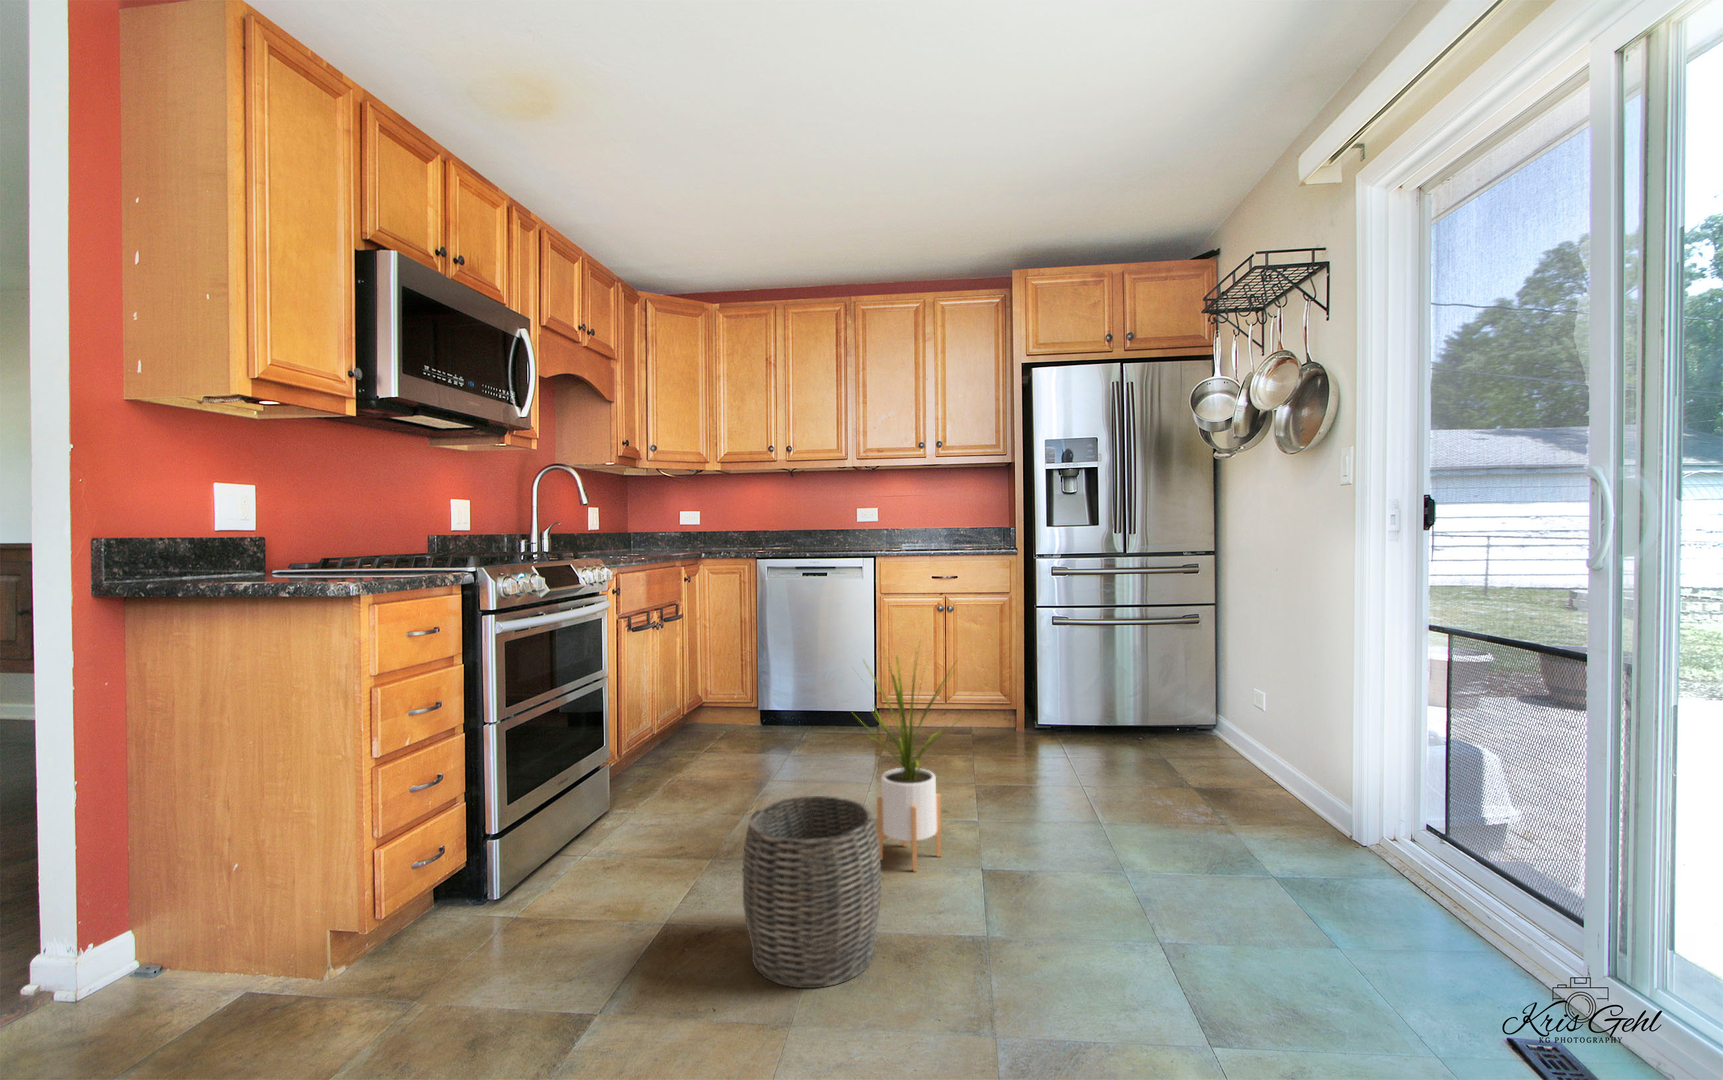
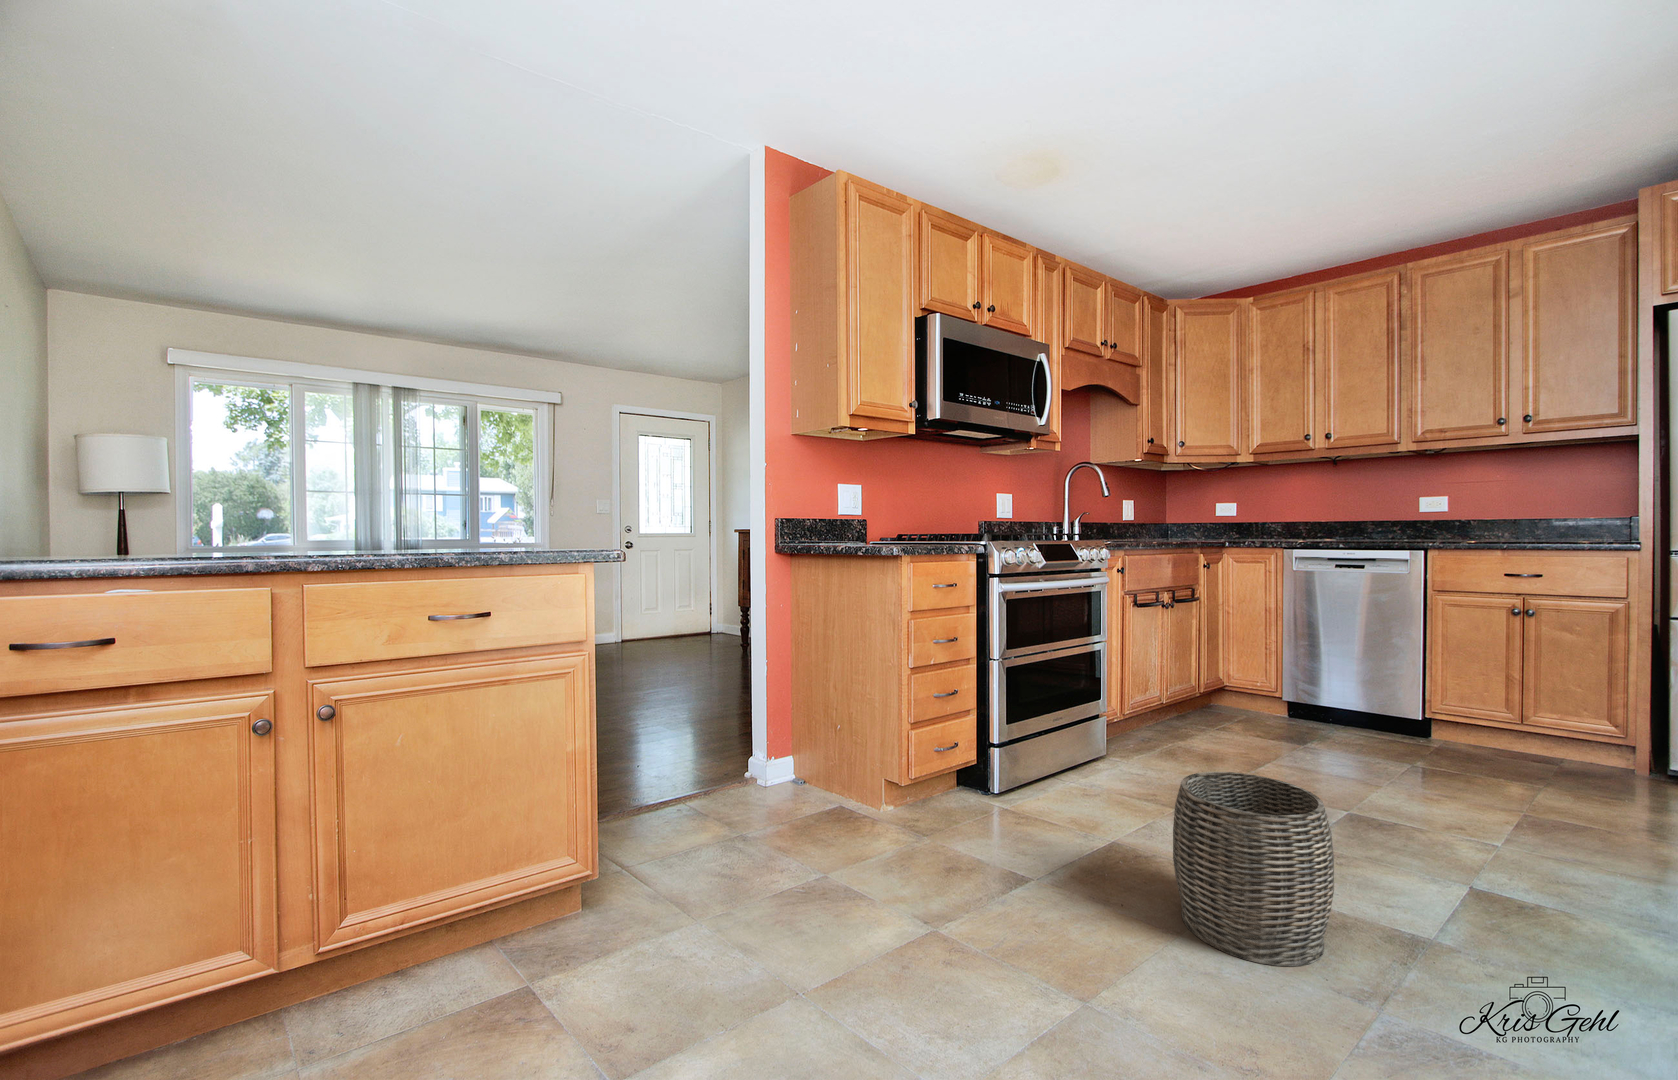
house plant: present [854,657,955,872] -> none [1341,636,1520,906]

